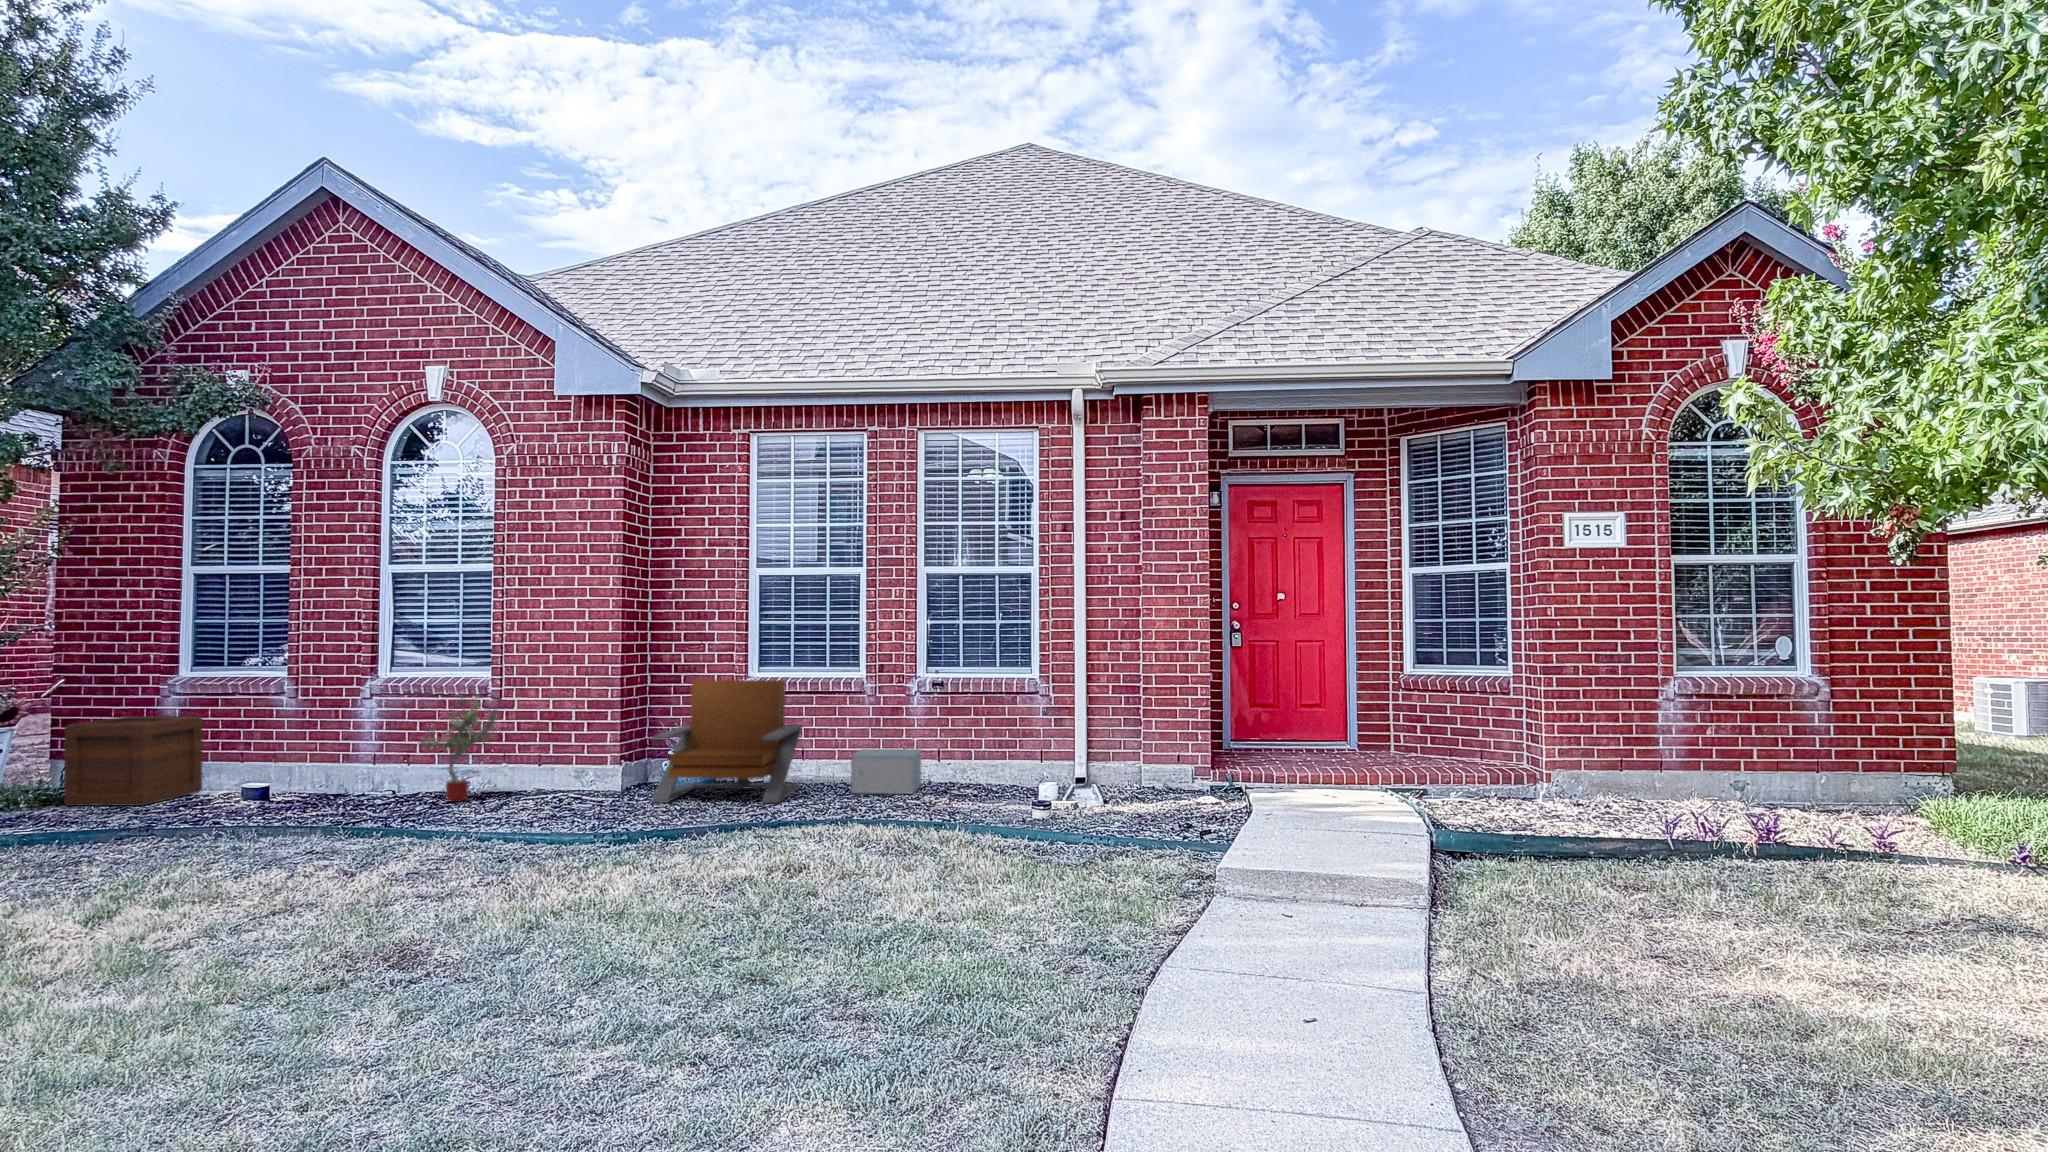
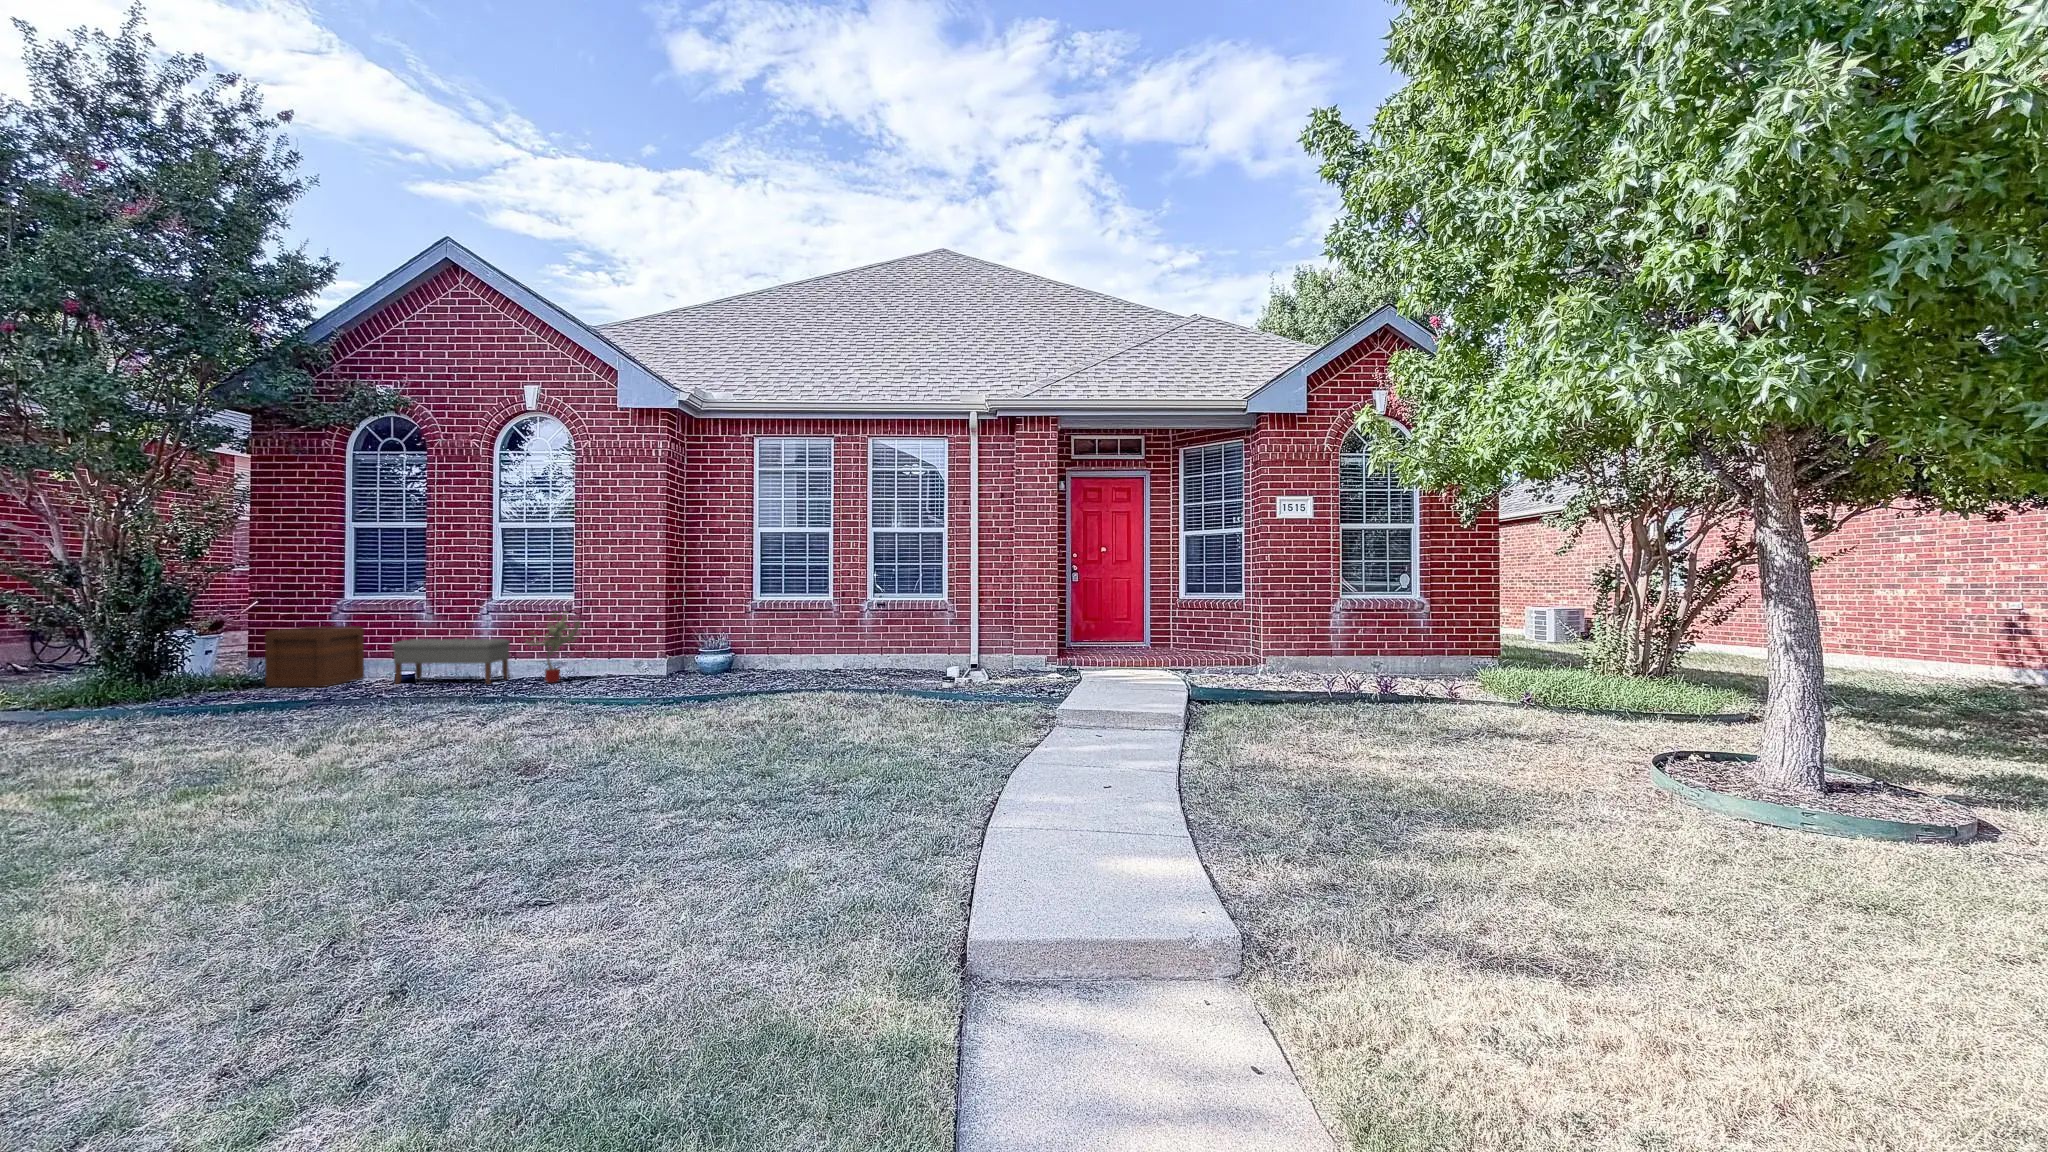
lounge chair: present [652,680,802,803] -> none [689,602,790,682]
bench: none [236,734,401,803] -> present [392,638,510,684]
storage box: present [851,749,921,794] -> none [823,648,870,676]

